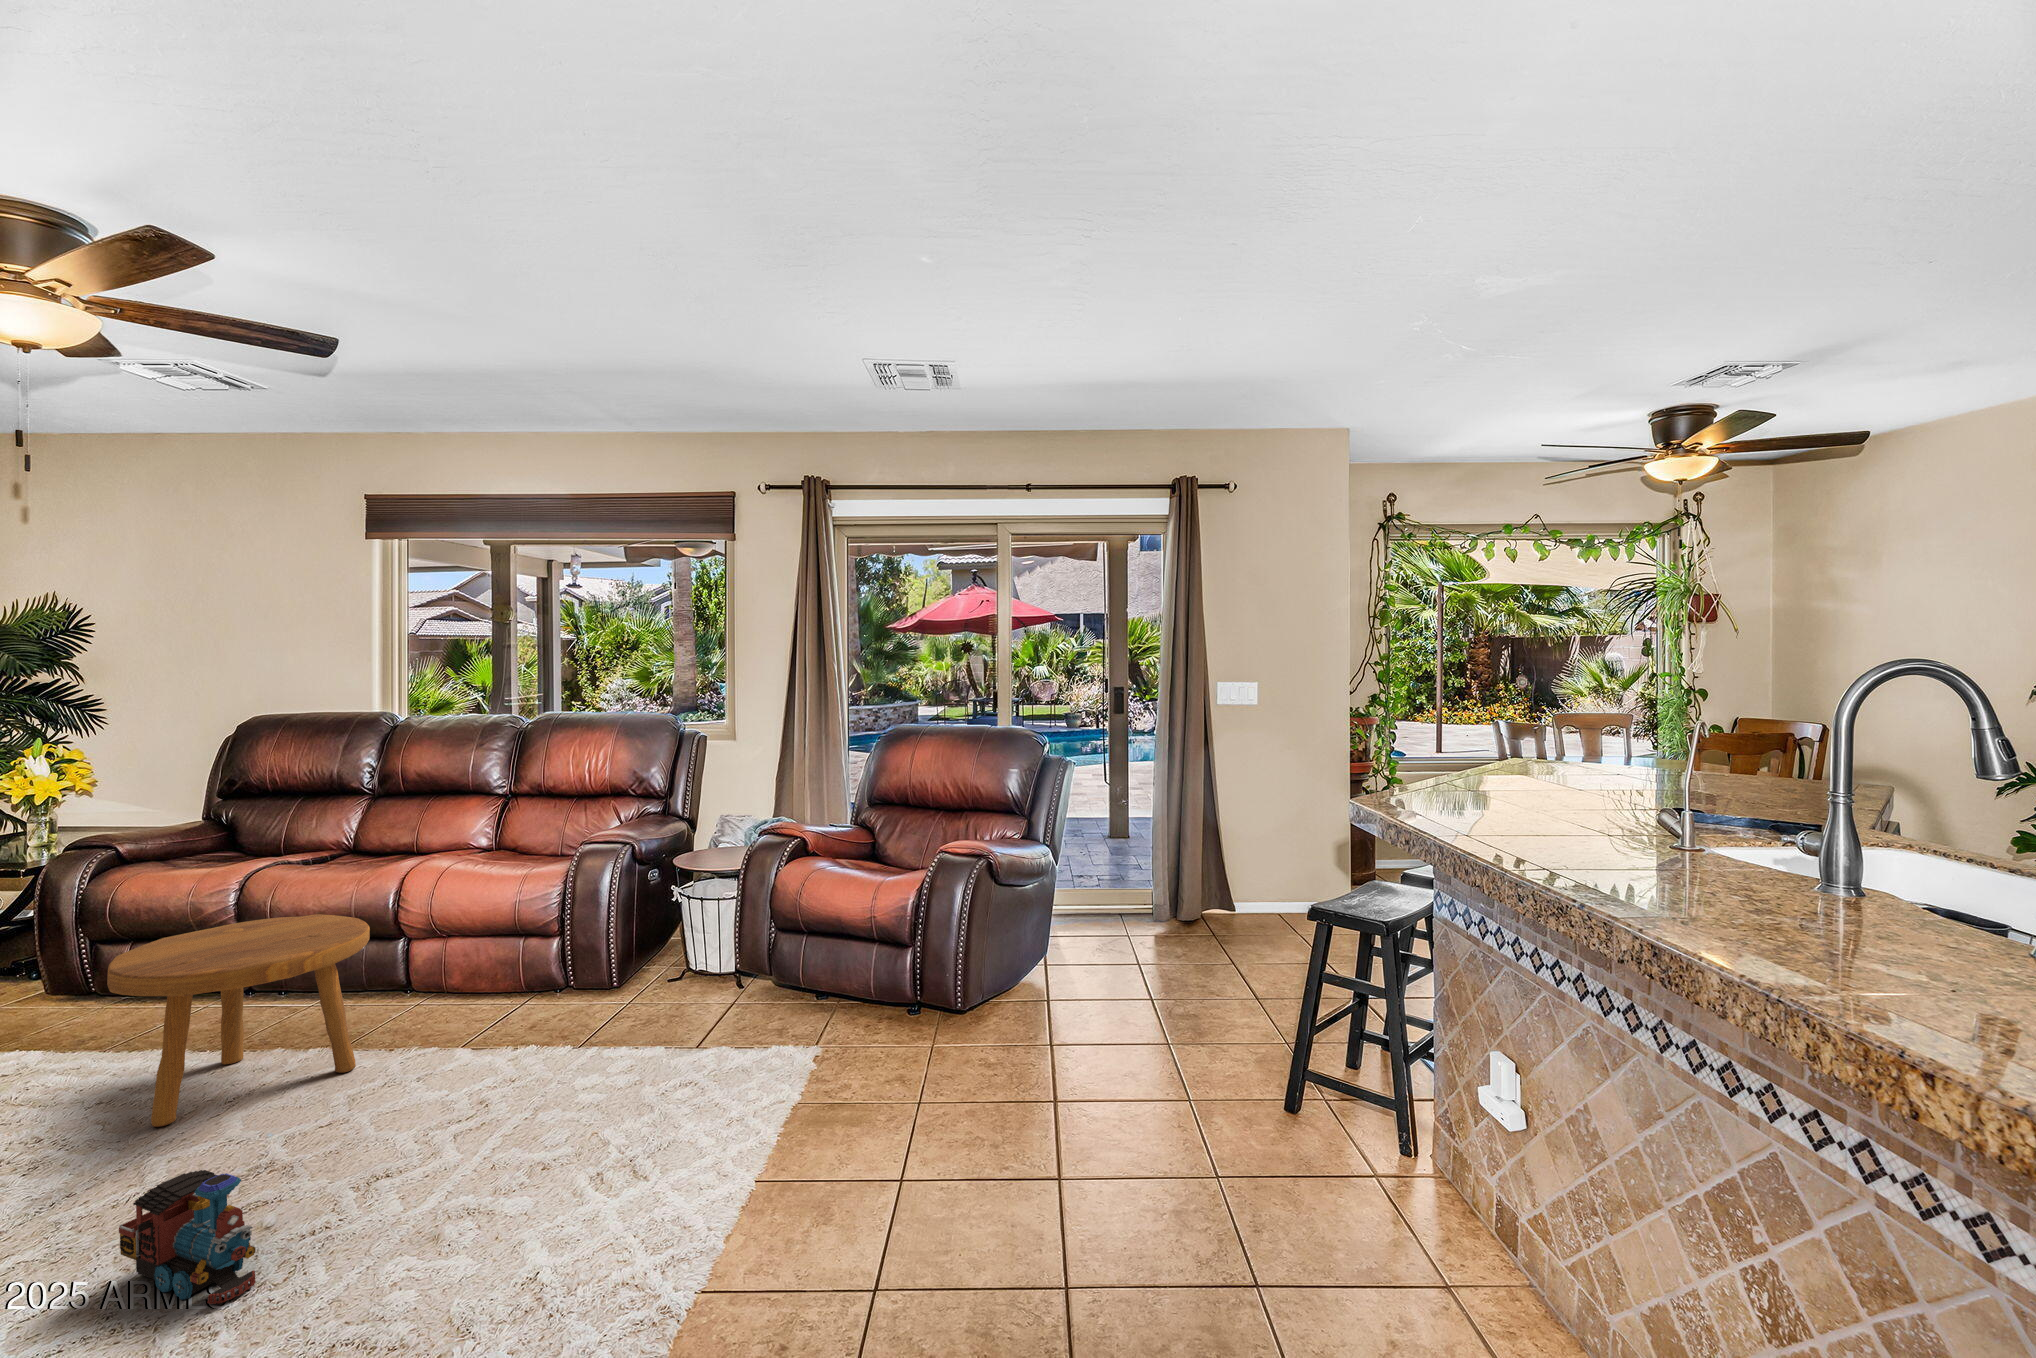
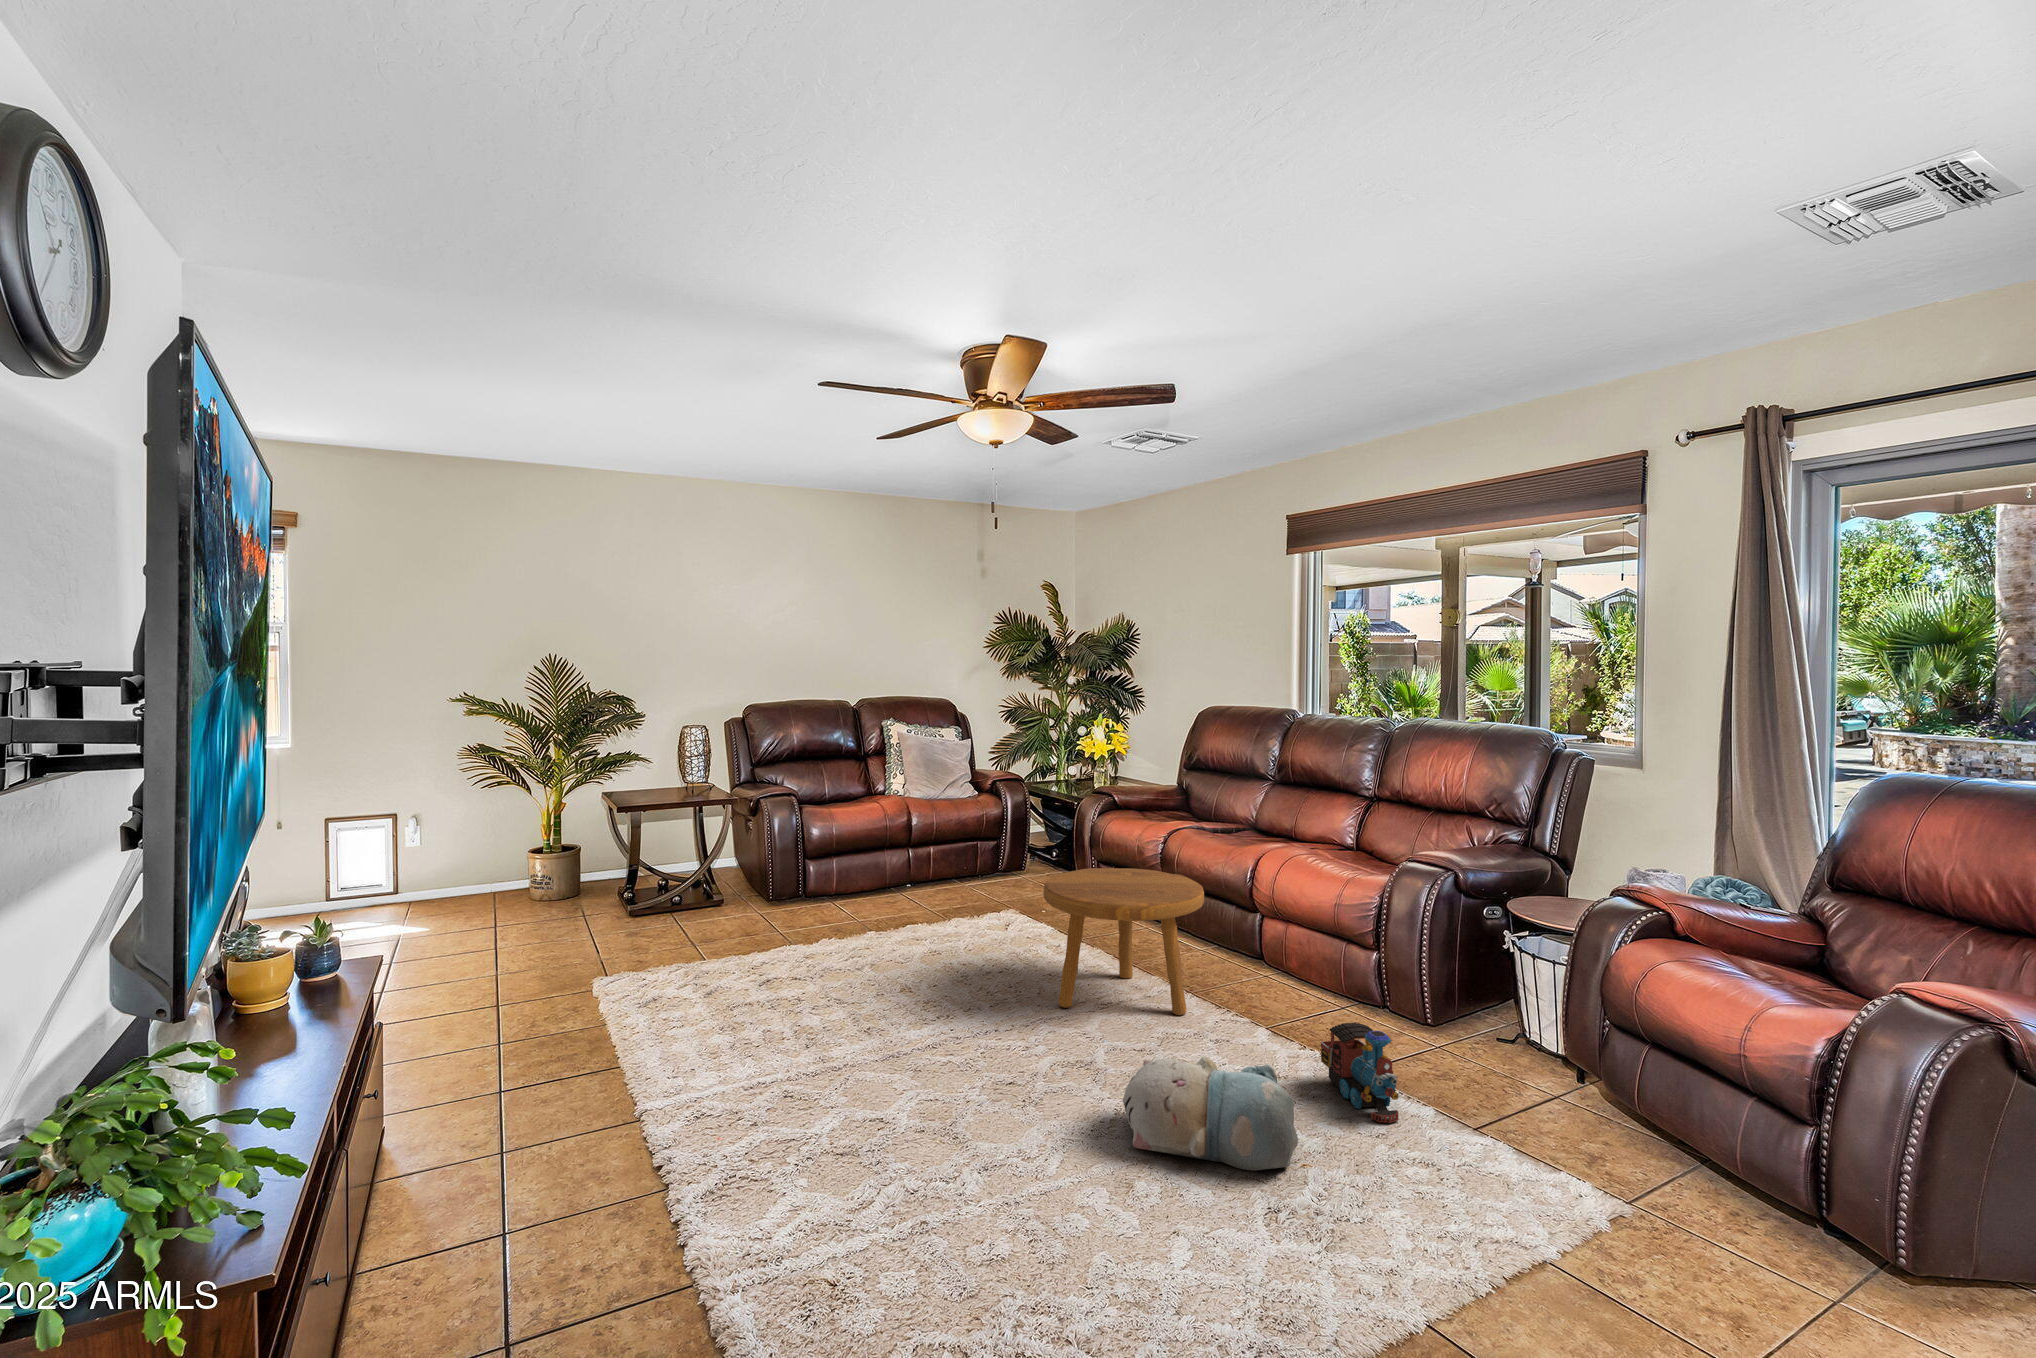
plush toy: none [372,1059,587,1205] -> present [1123,1056,1298,1171]
toy train: present [119,1170,256,1304] -> present [1321,1022,1399,1123]

